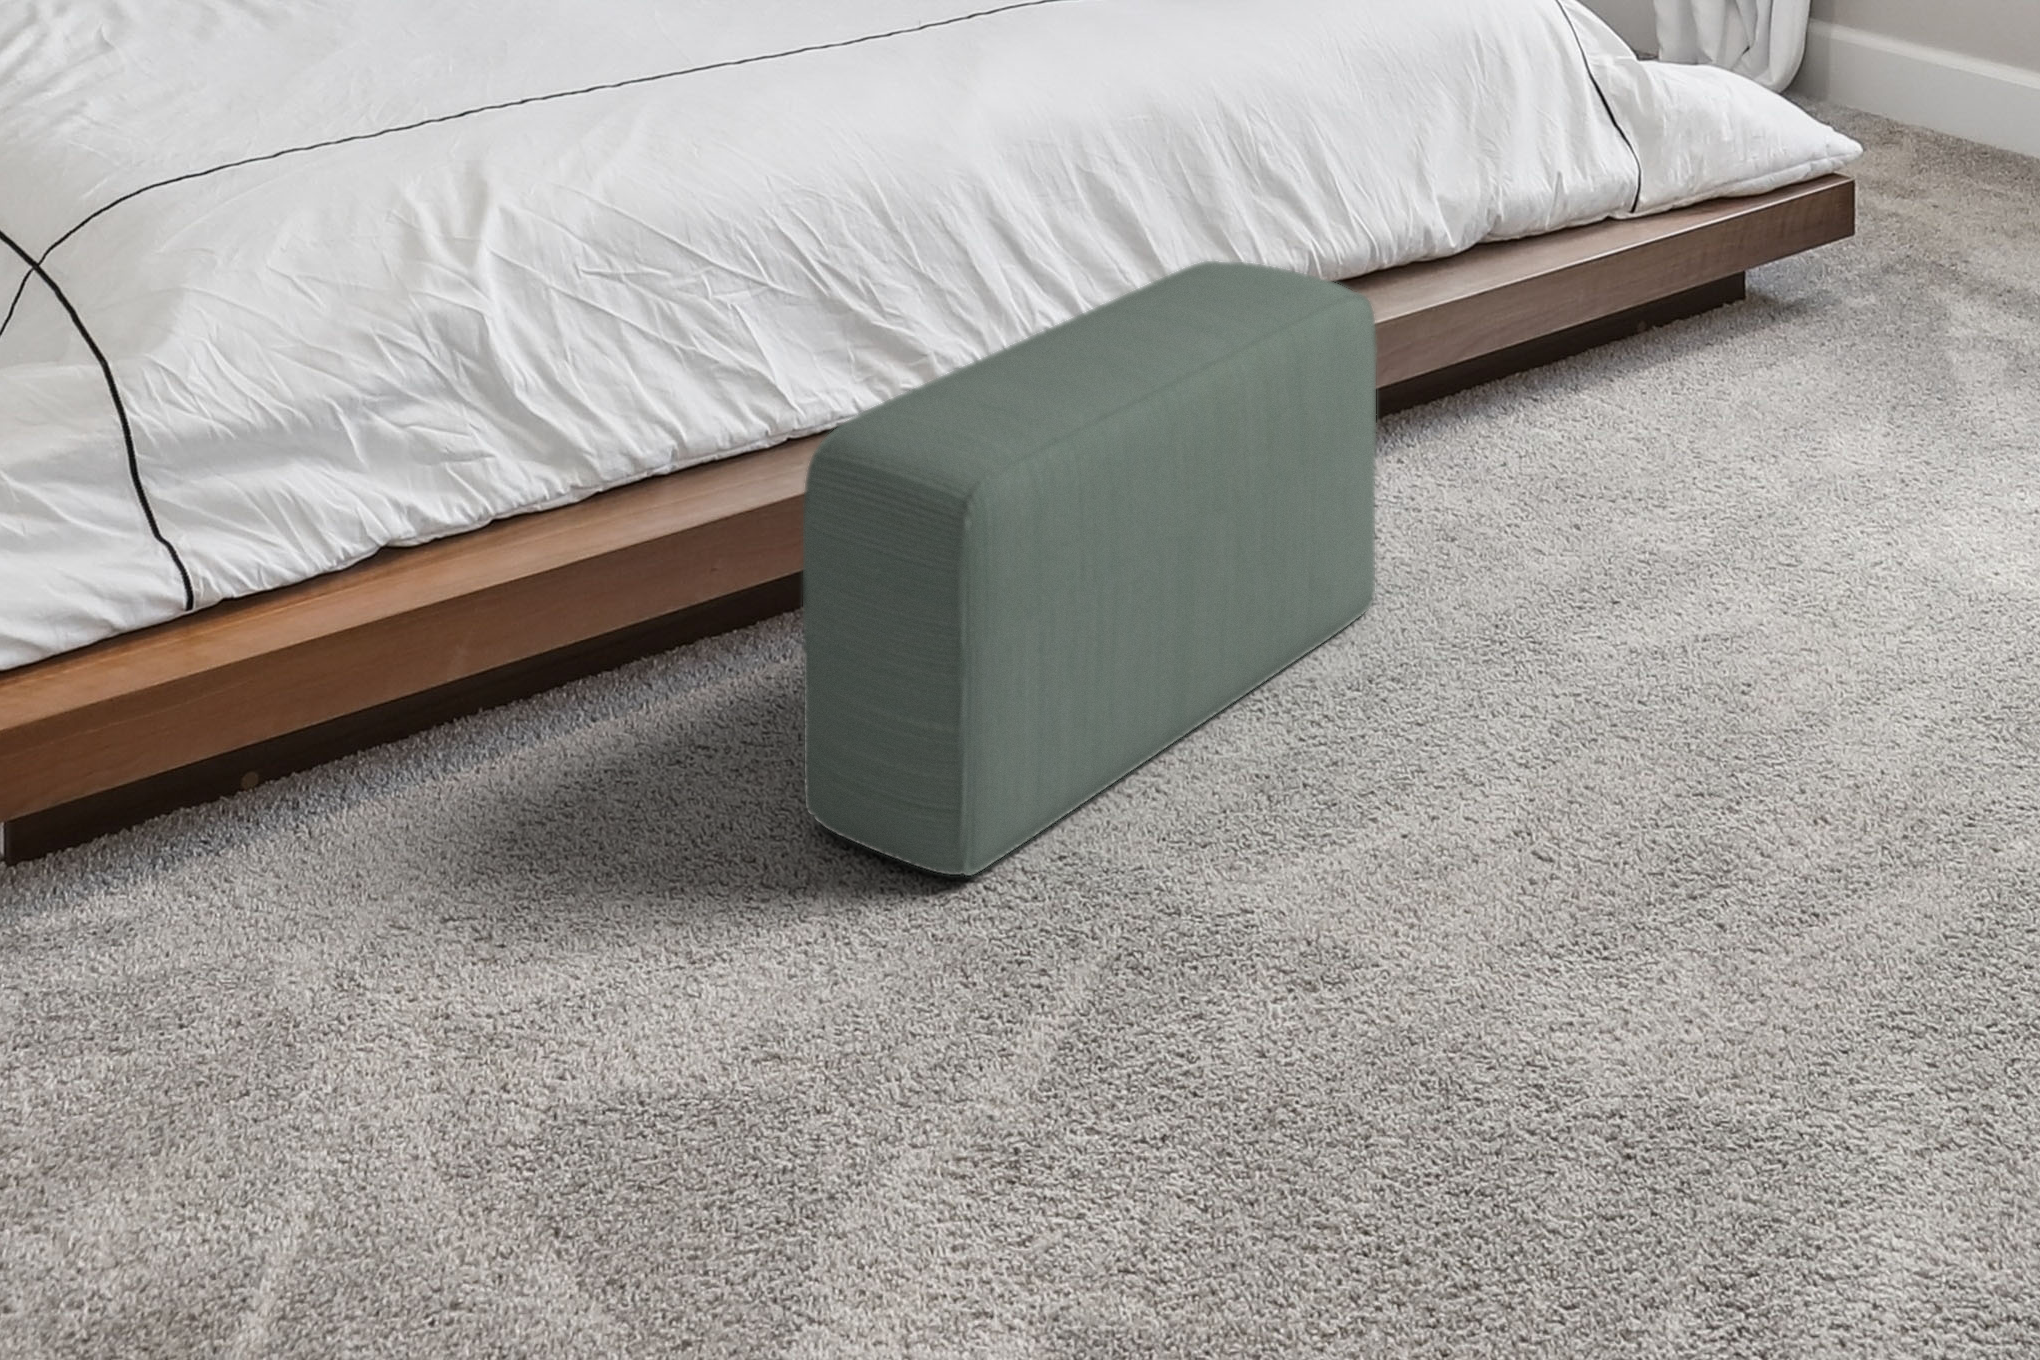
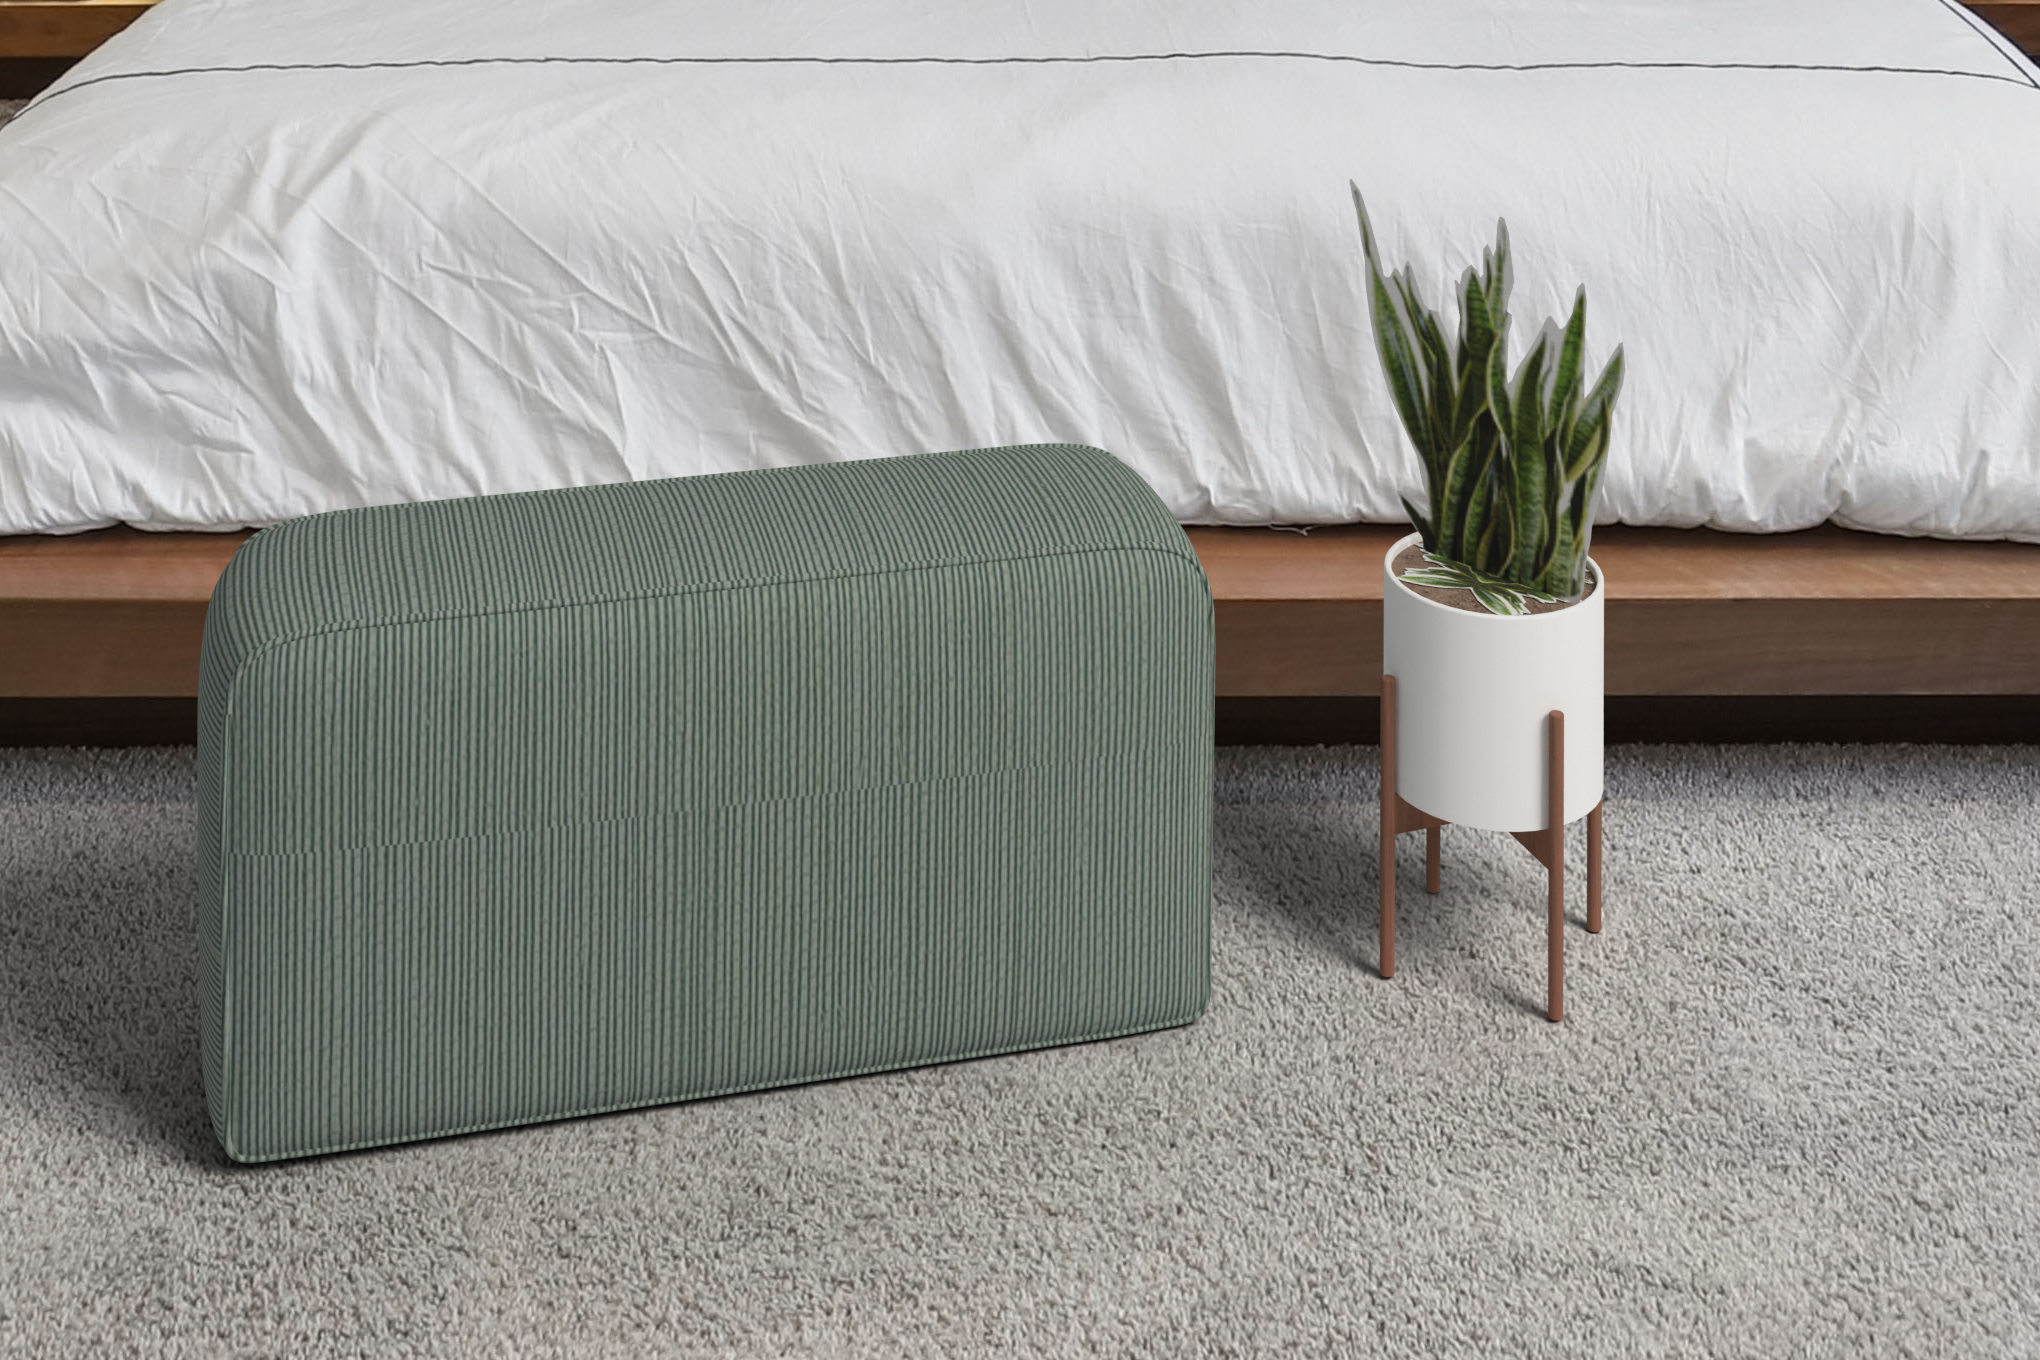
potted plant: none [1342,42,1555,556] -> present [1350,179,1625,1021]

